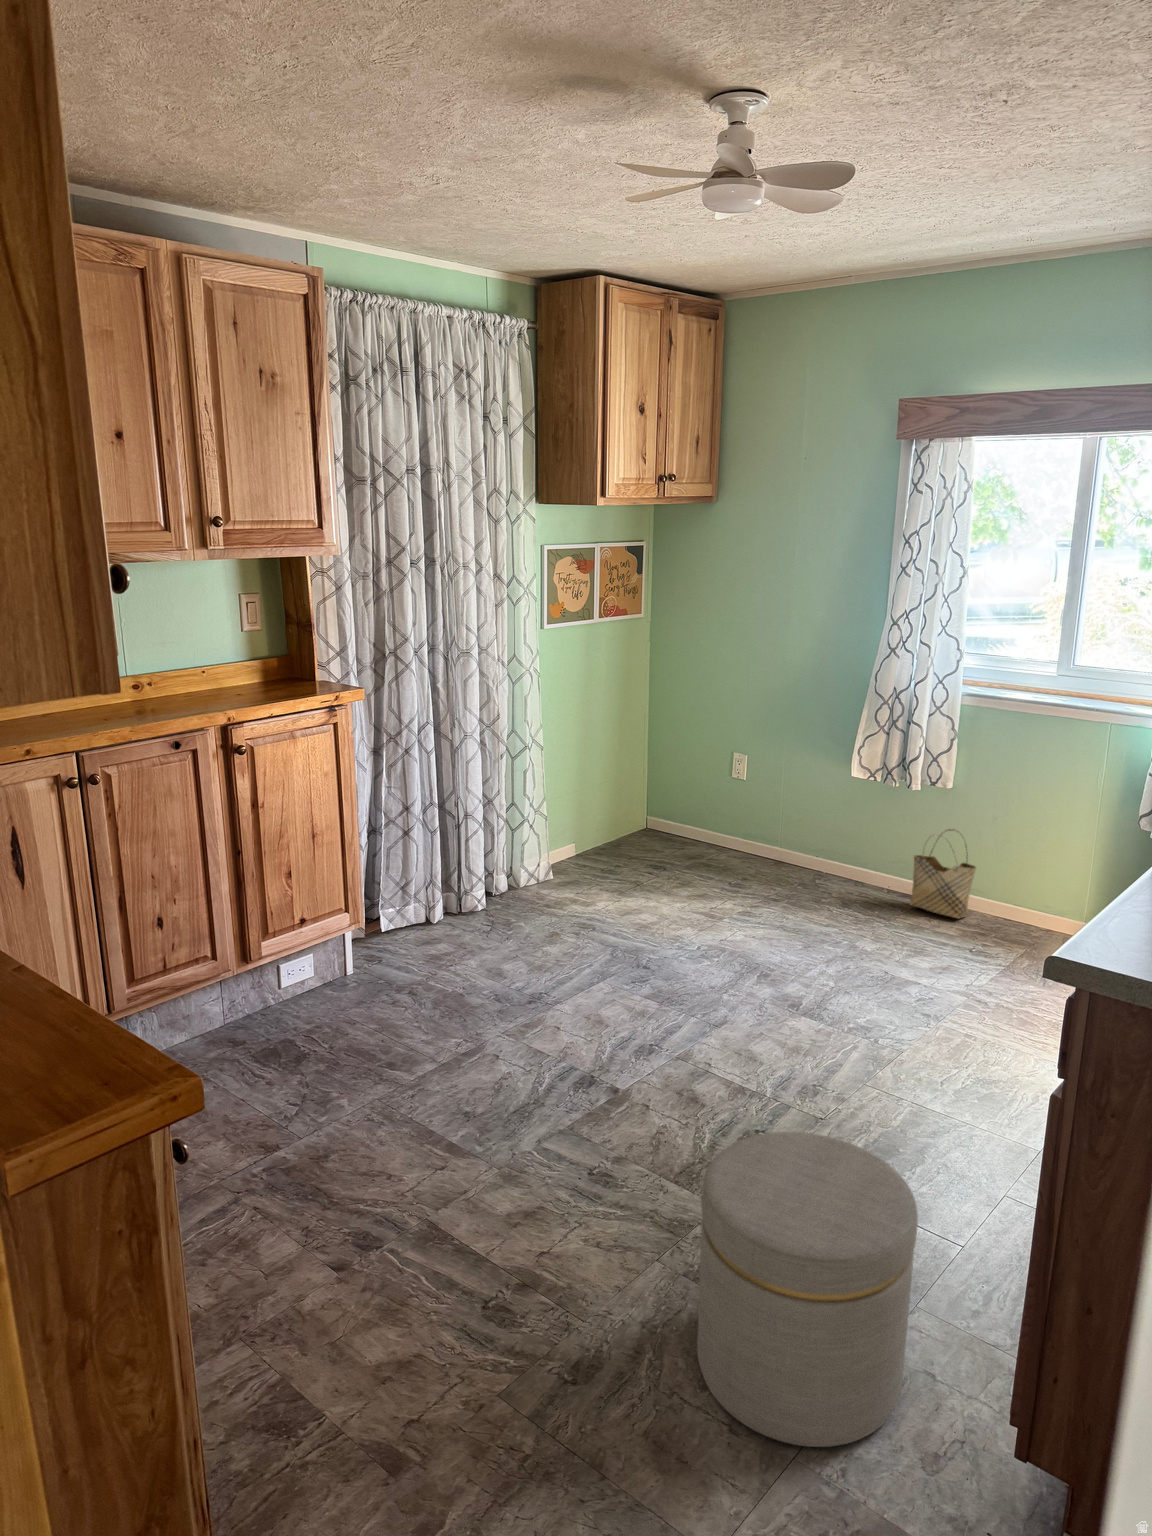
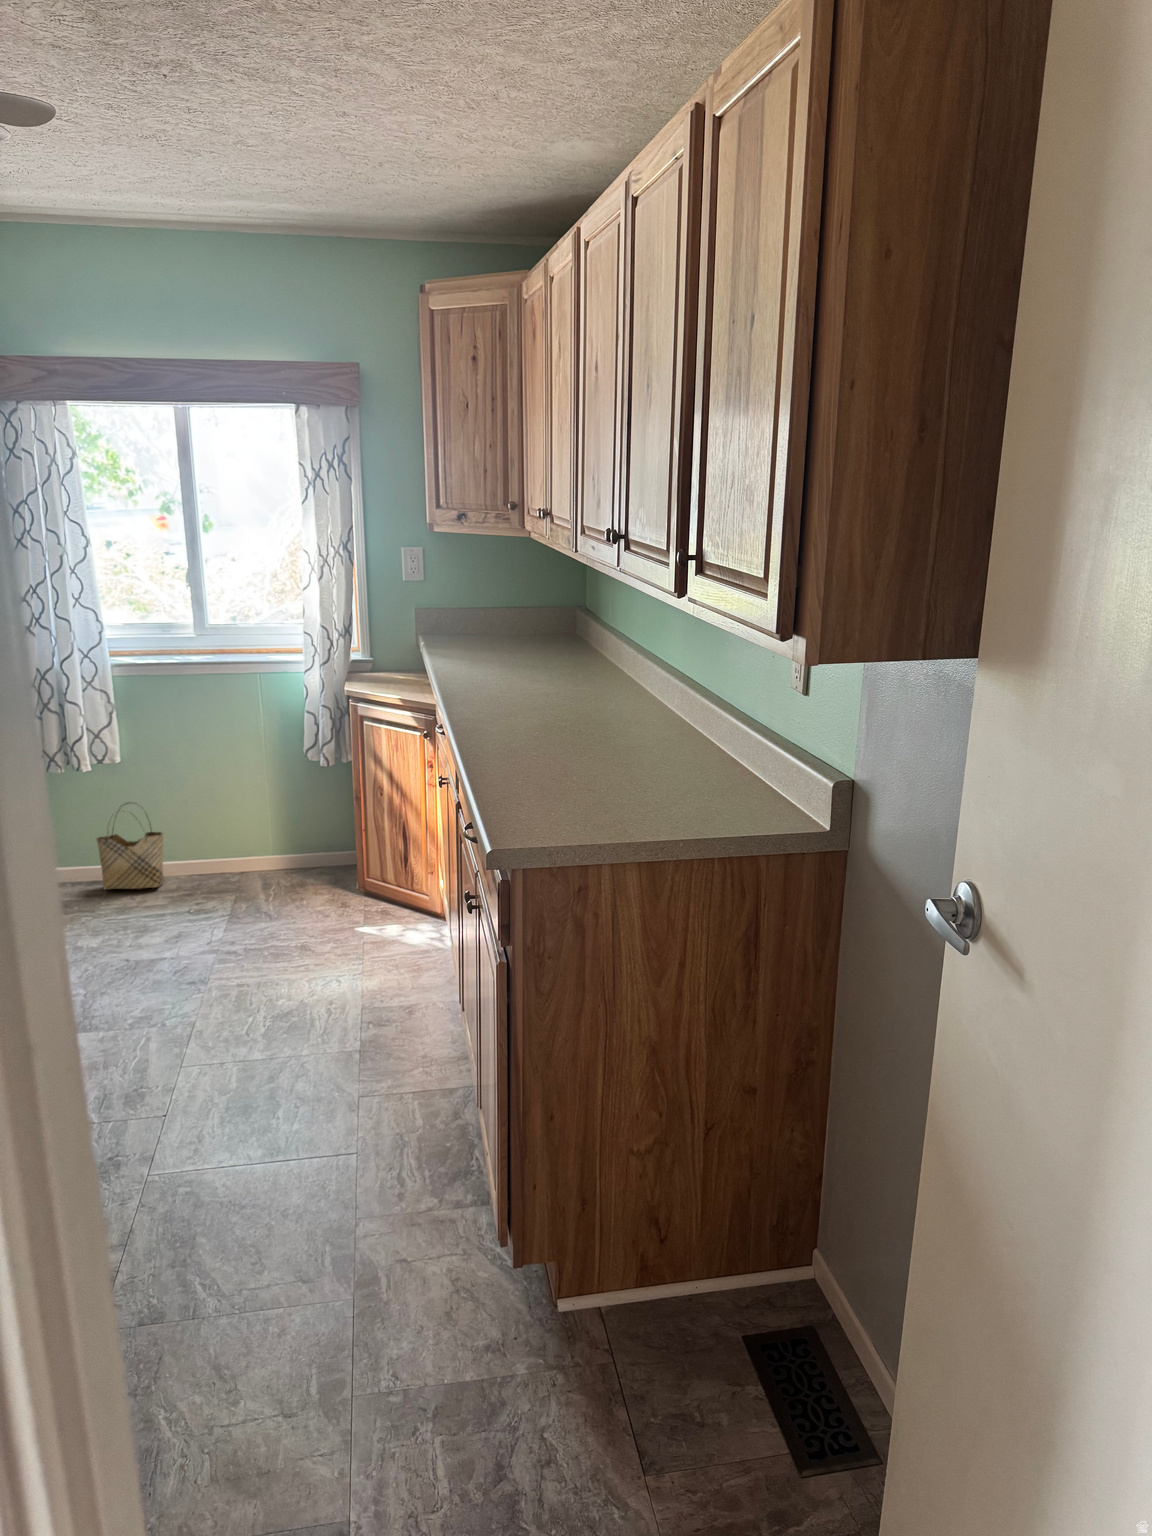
ottoman: present [697,1132,918,1447] -> none [183,1102,401,1405]

